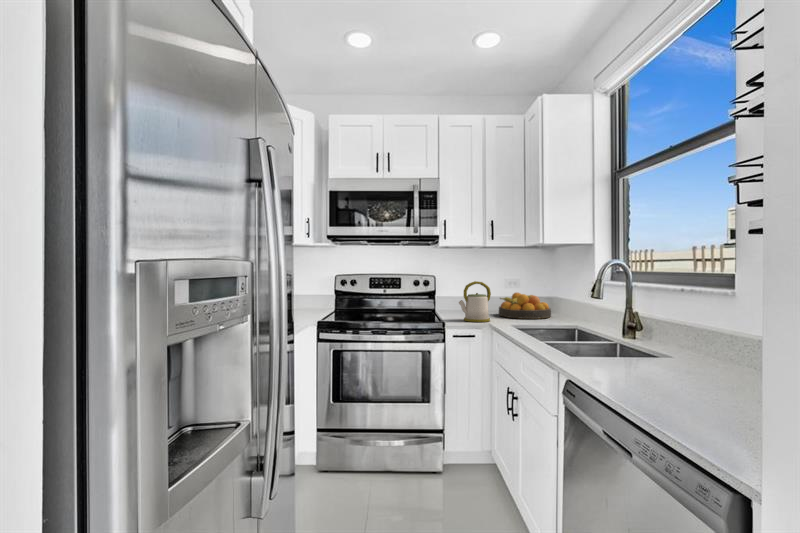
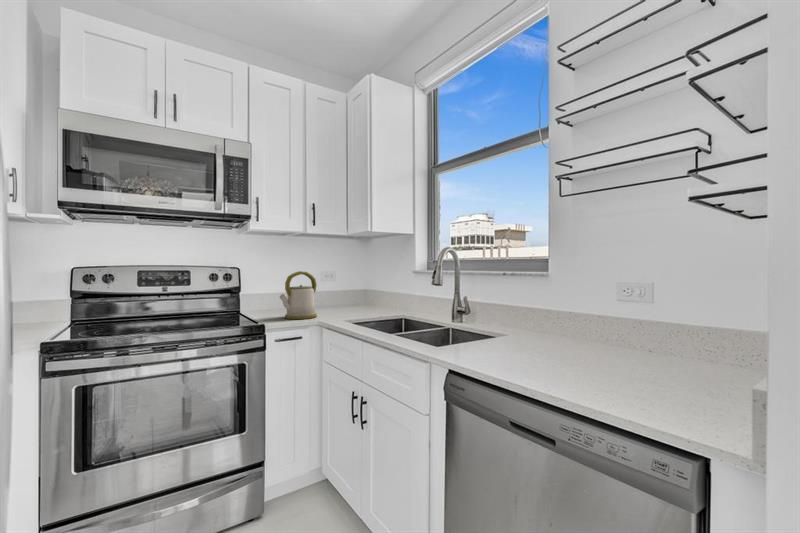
fruit bowl: present [499,293,551,319] -> none [315,284,369,311]

